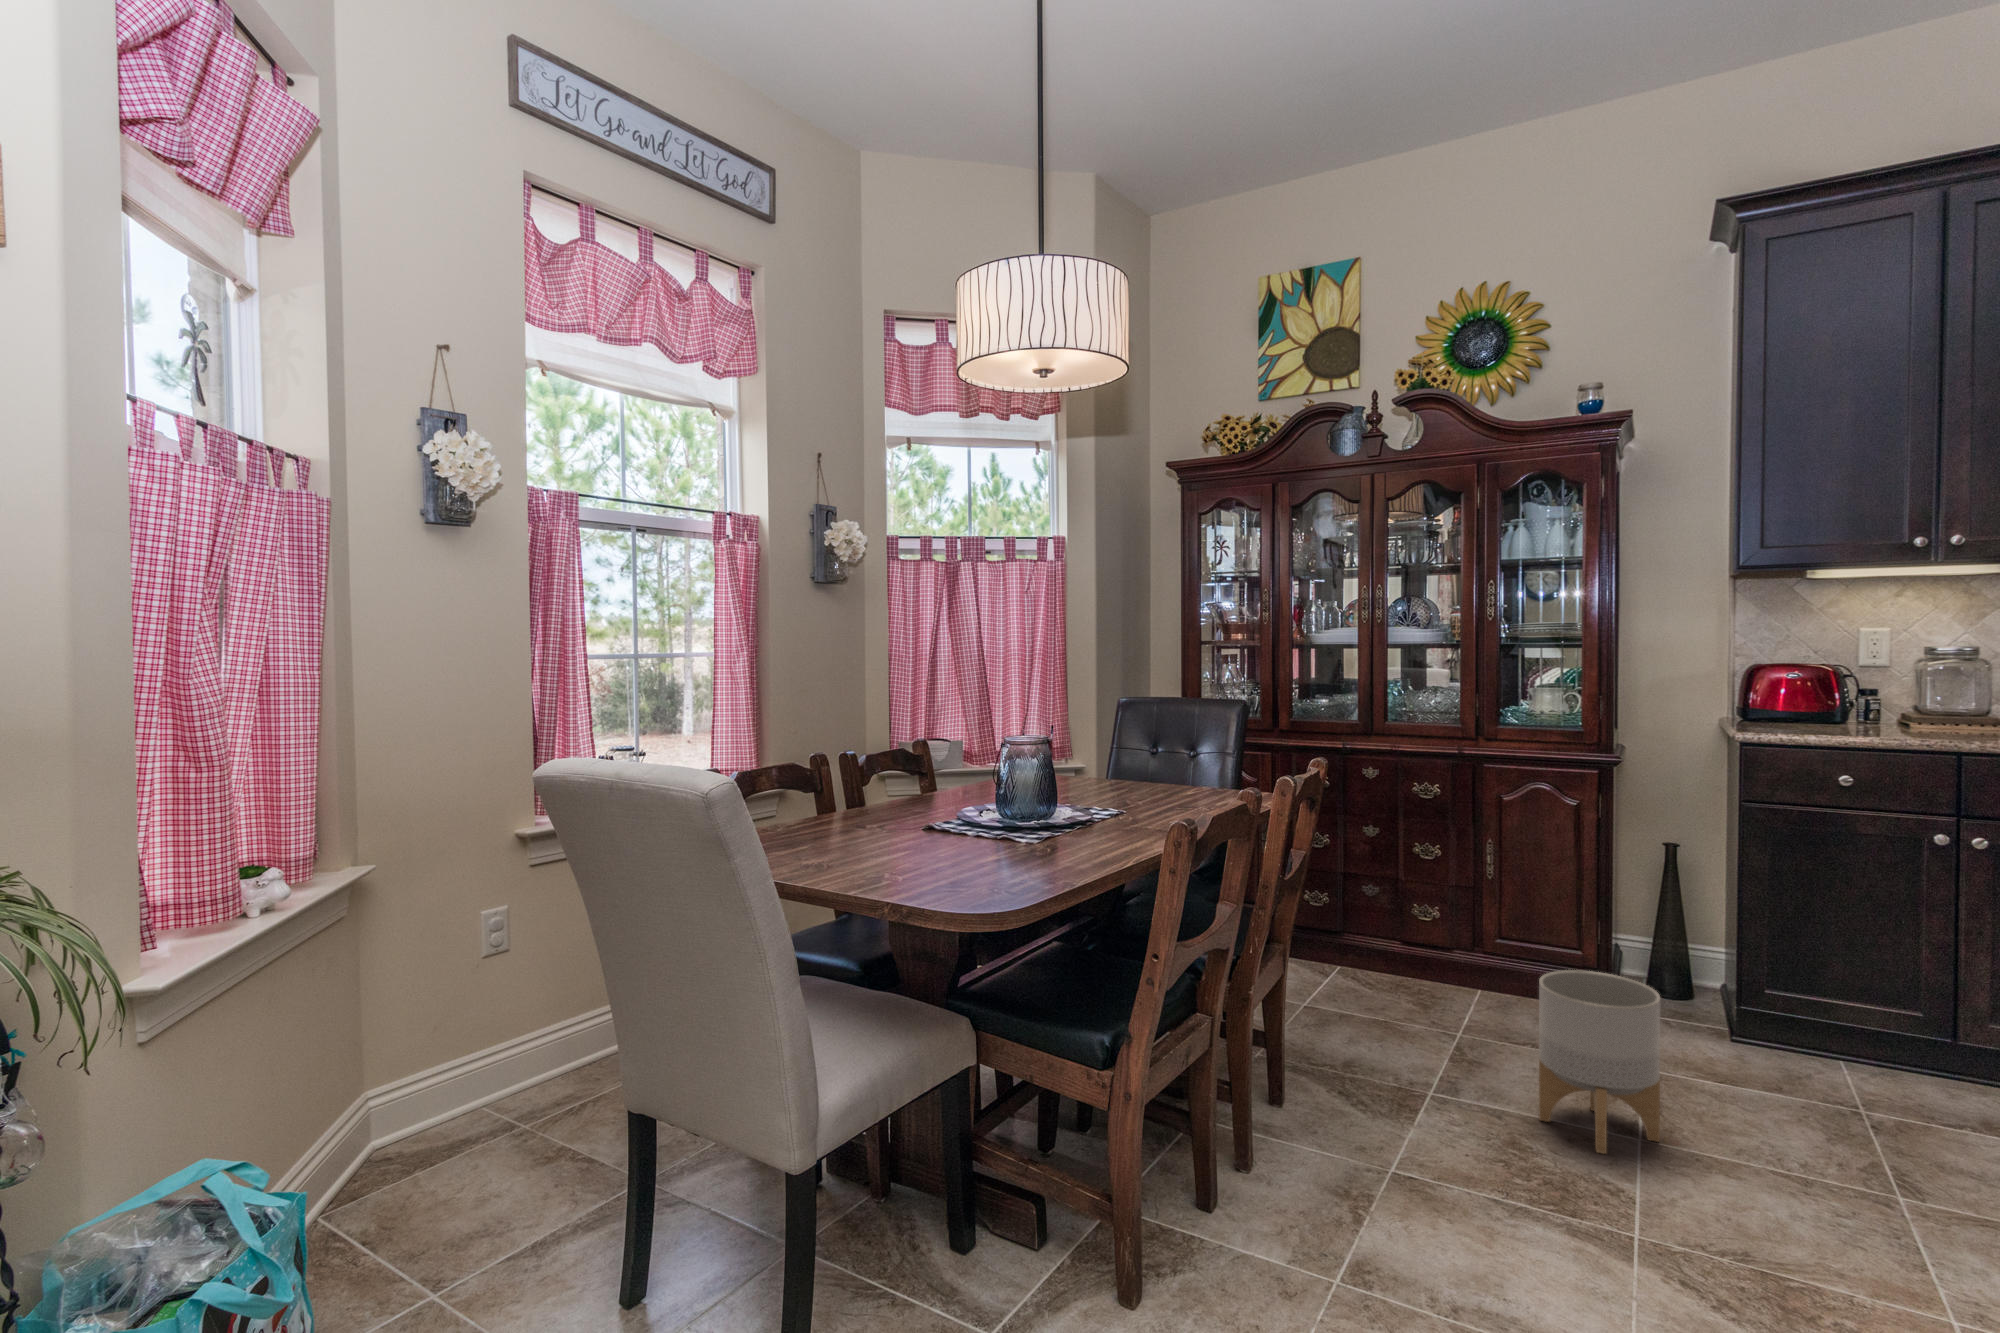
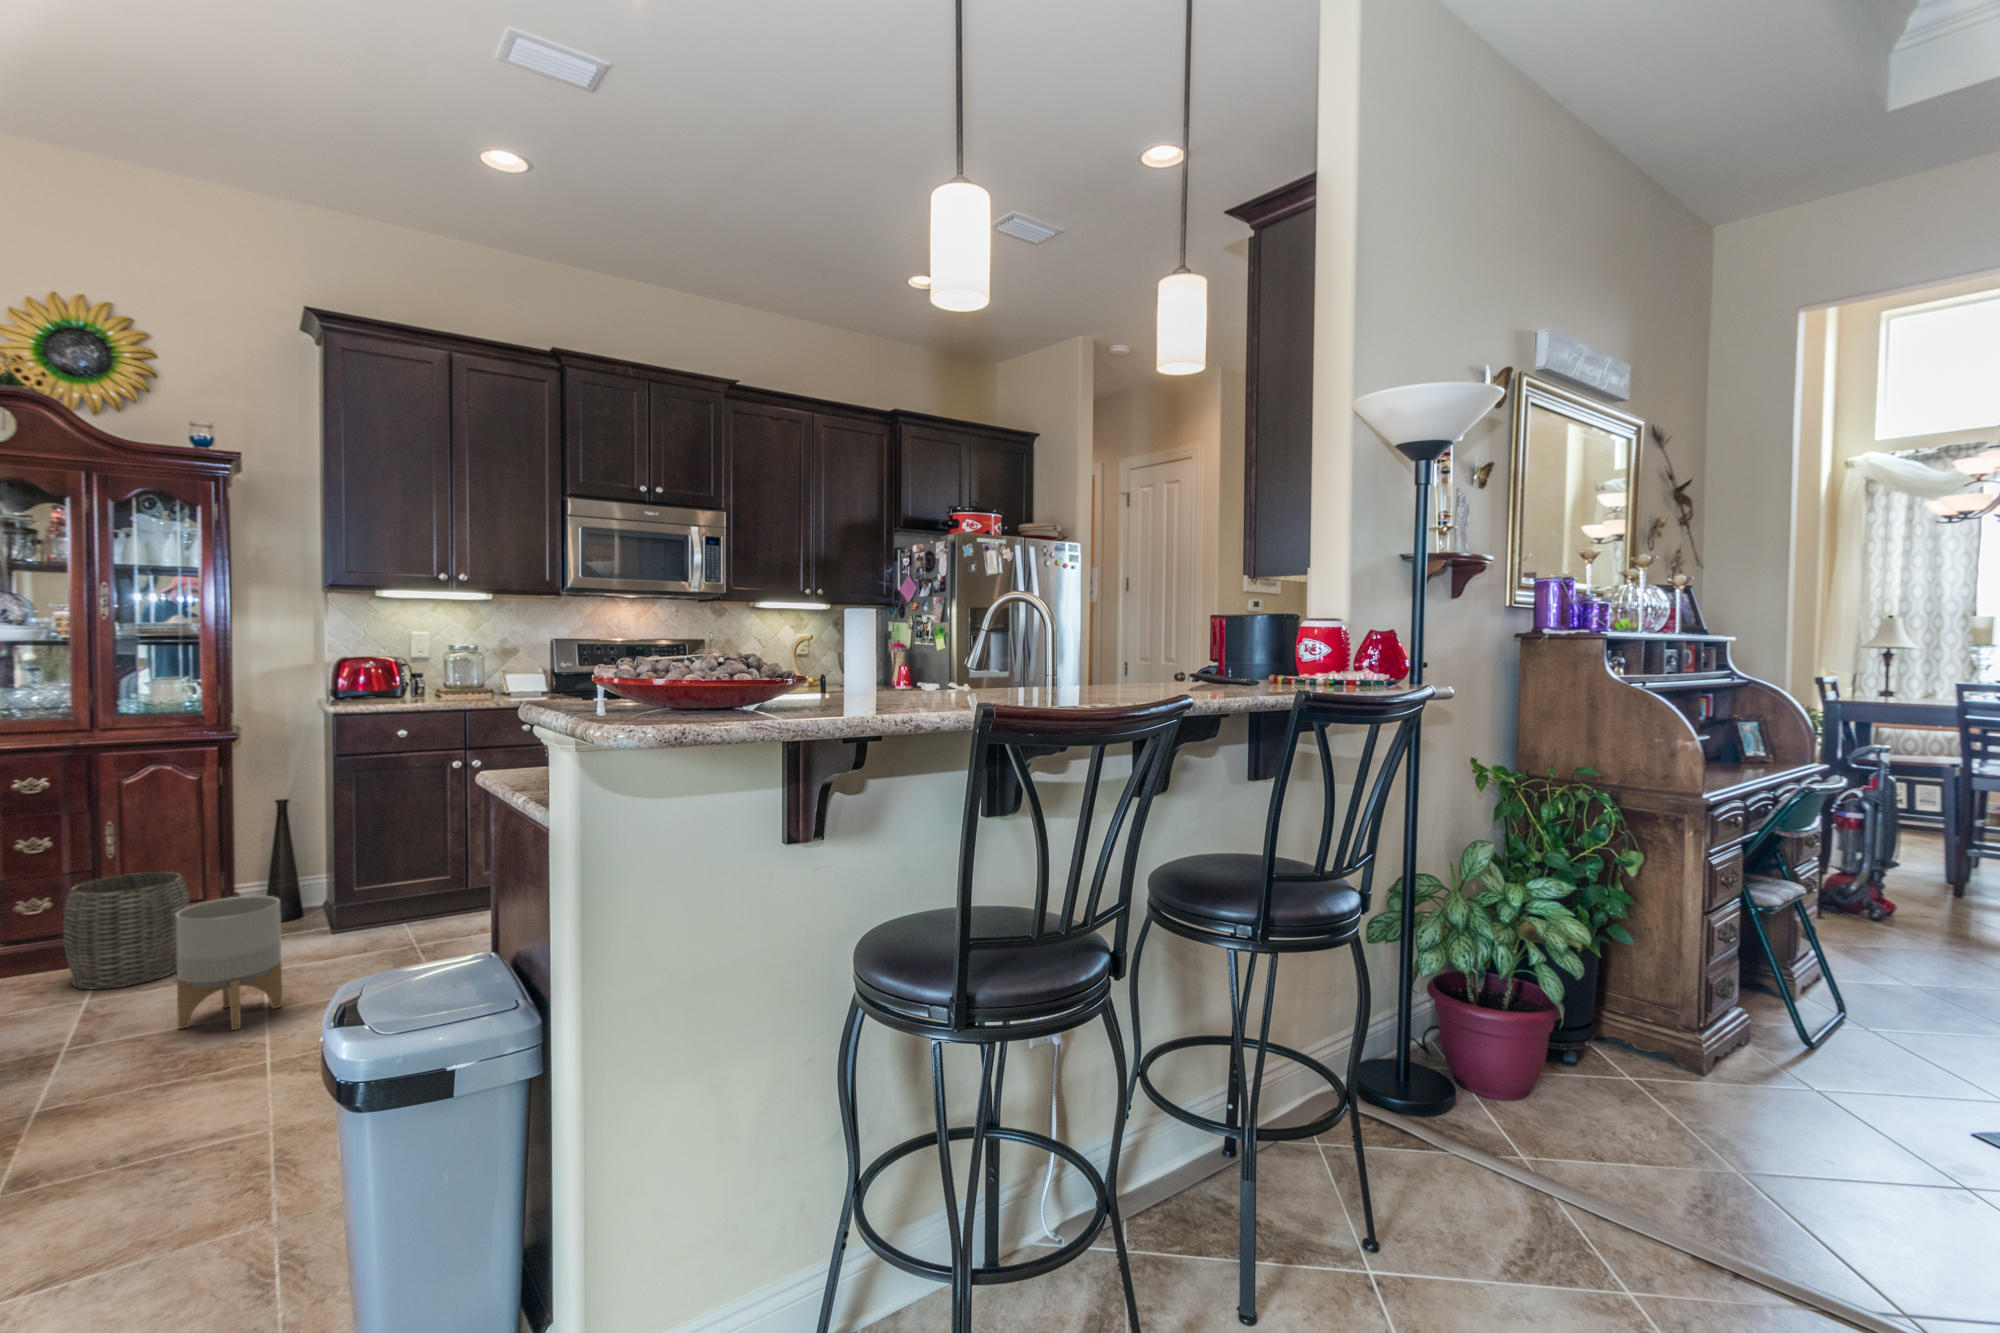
woven basket: none [1448,902,1564,1034] -> present [63,872,190,989]

